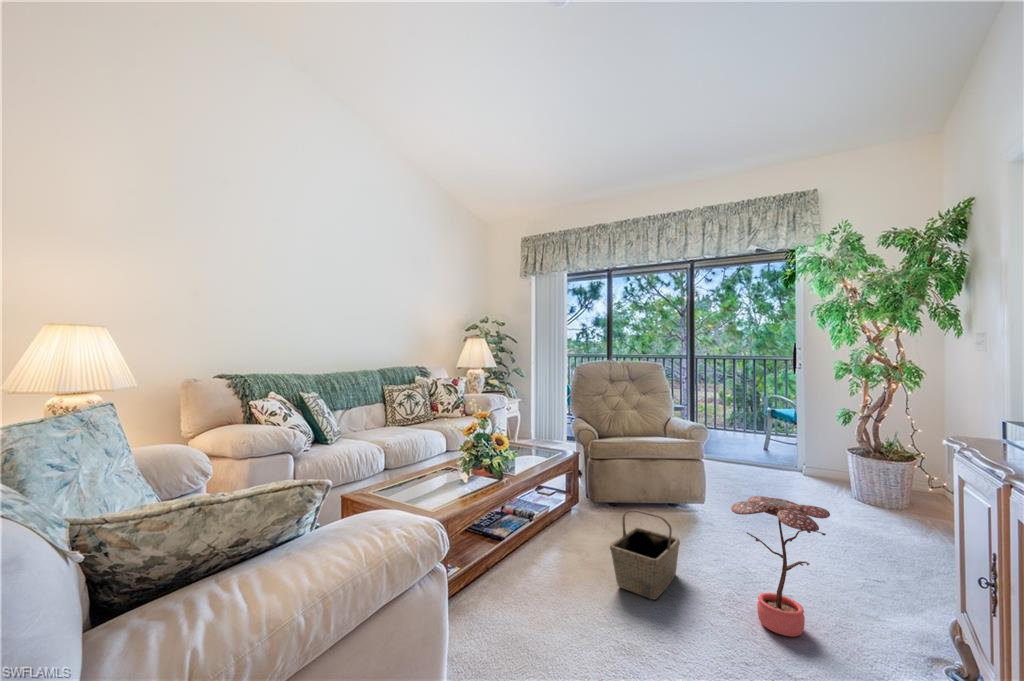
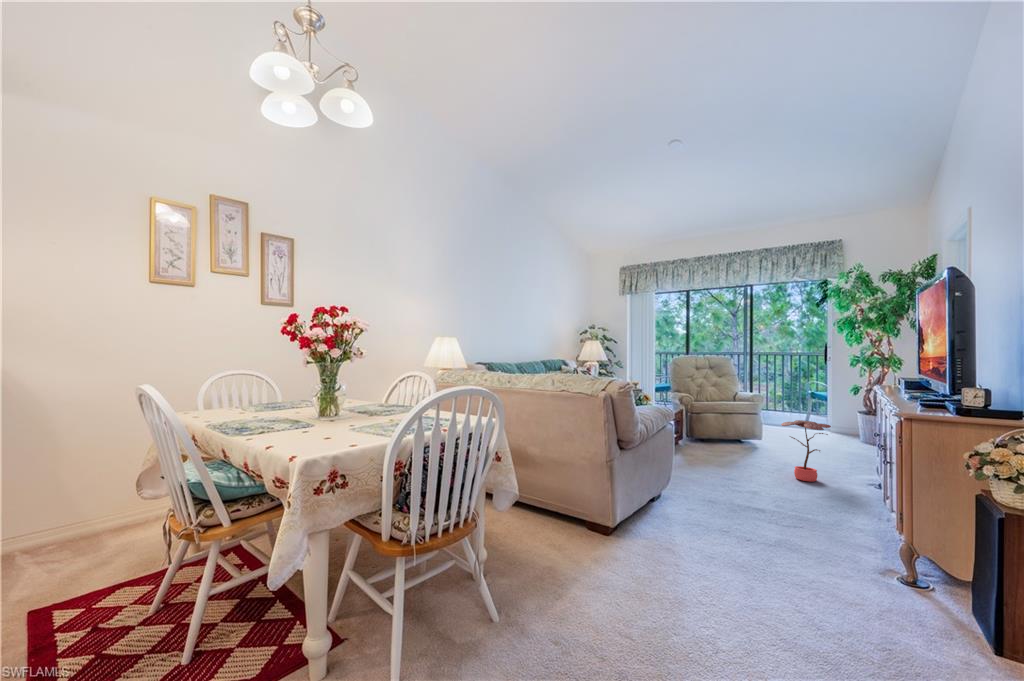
basket: present [610,510,680,599] -> none [715,432,752,472]

